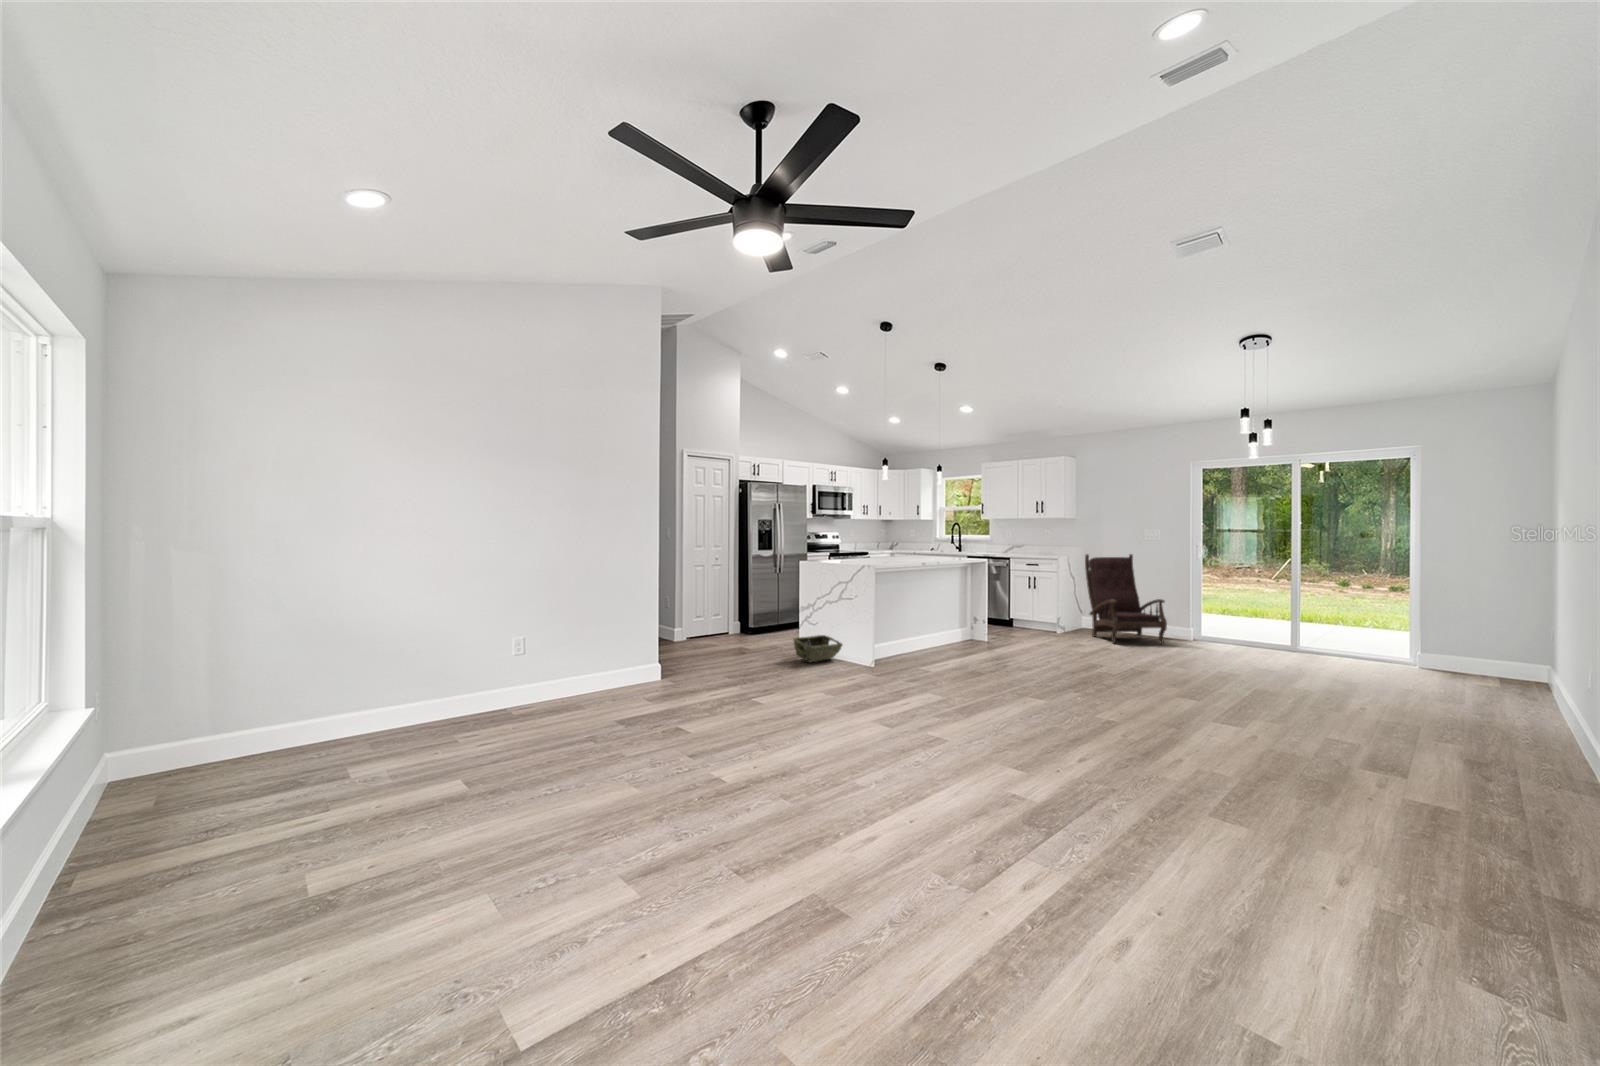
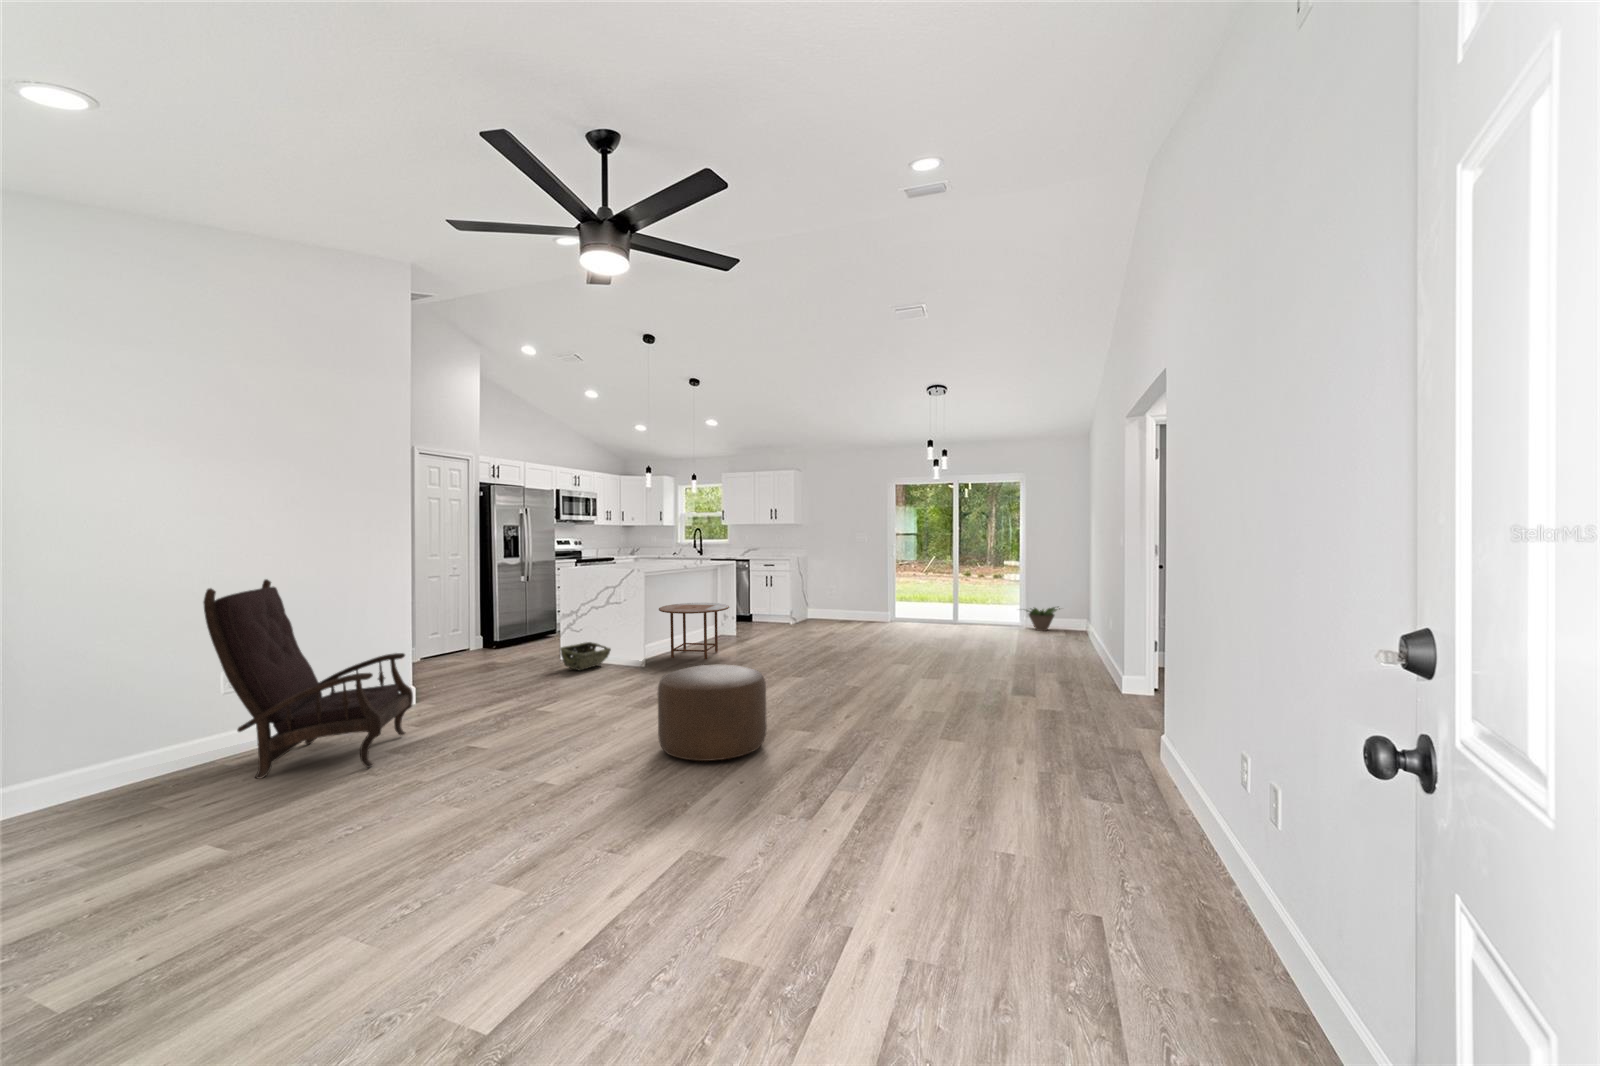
armchair: present [1085,554,1167,644] -> present [203,579,413,778]
side table: none [893,603,969,664] -> present [659,603,729,659]
decorative plant: none [1383,640,1468,675] -> present [1026,607,1060,631]
ottoman: none [841,675,963,786] -> present [658,665,767,761]

